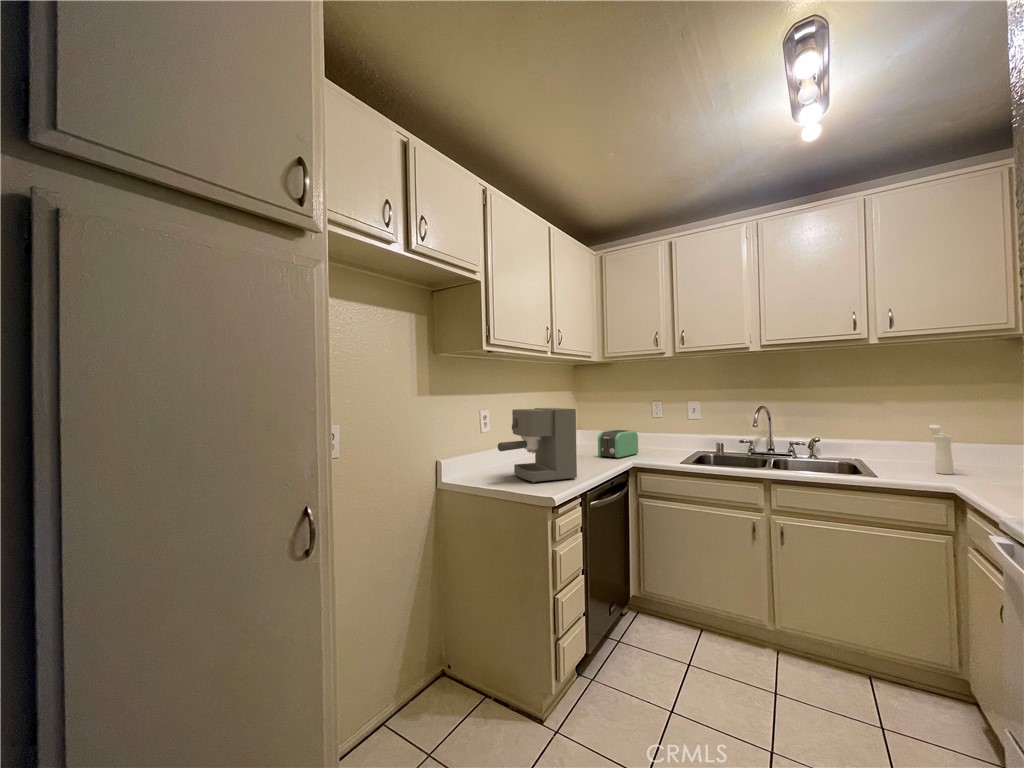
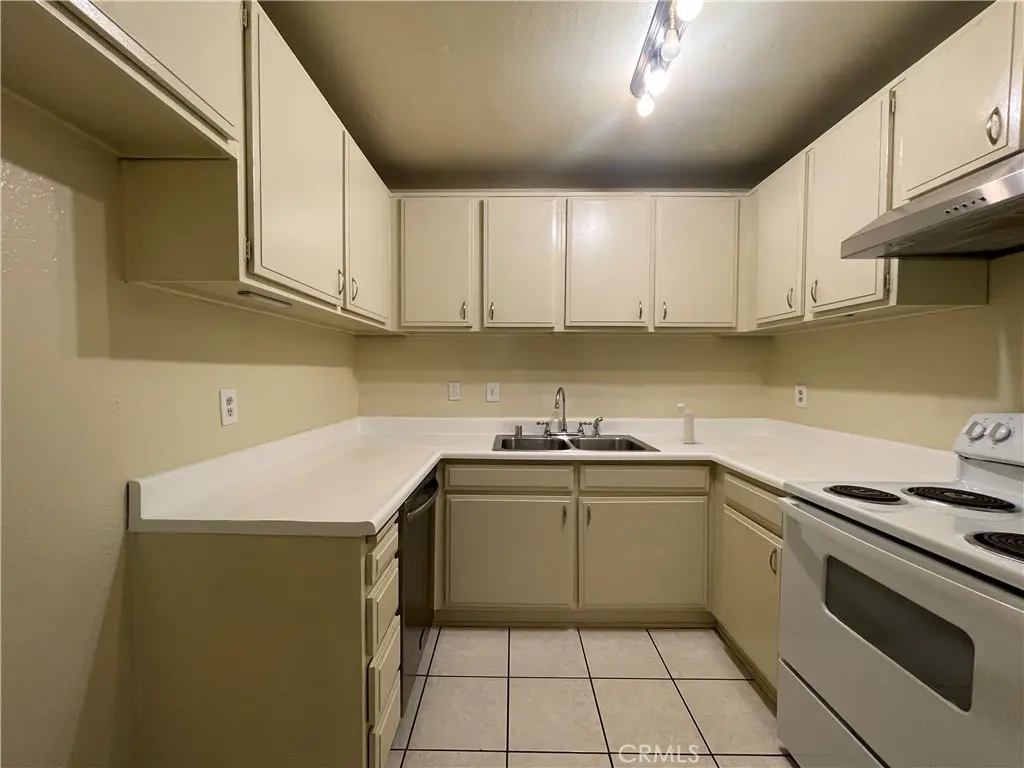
coffee maker: present [498,408,577,483] -> none [261,386,386,498]
toaster: present [598,430,638,458] -> none [393,415,438,449]

